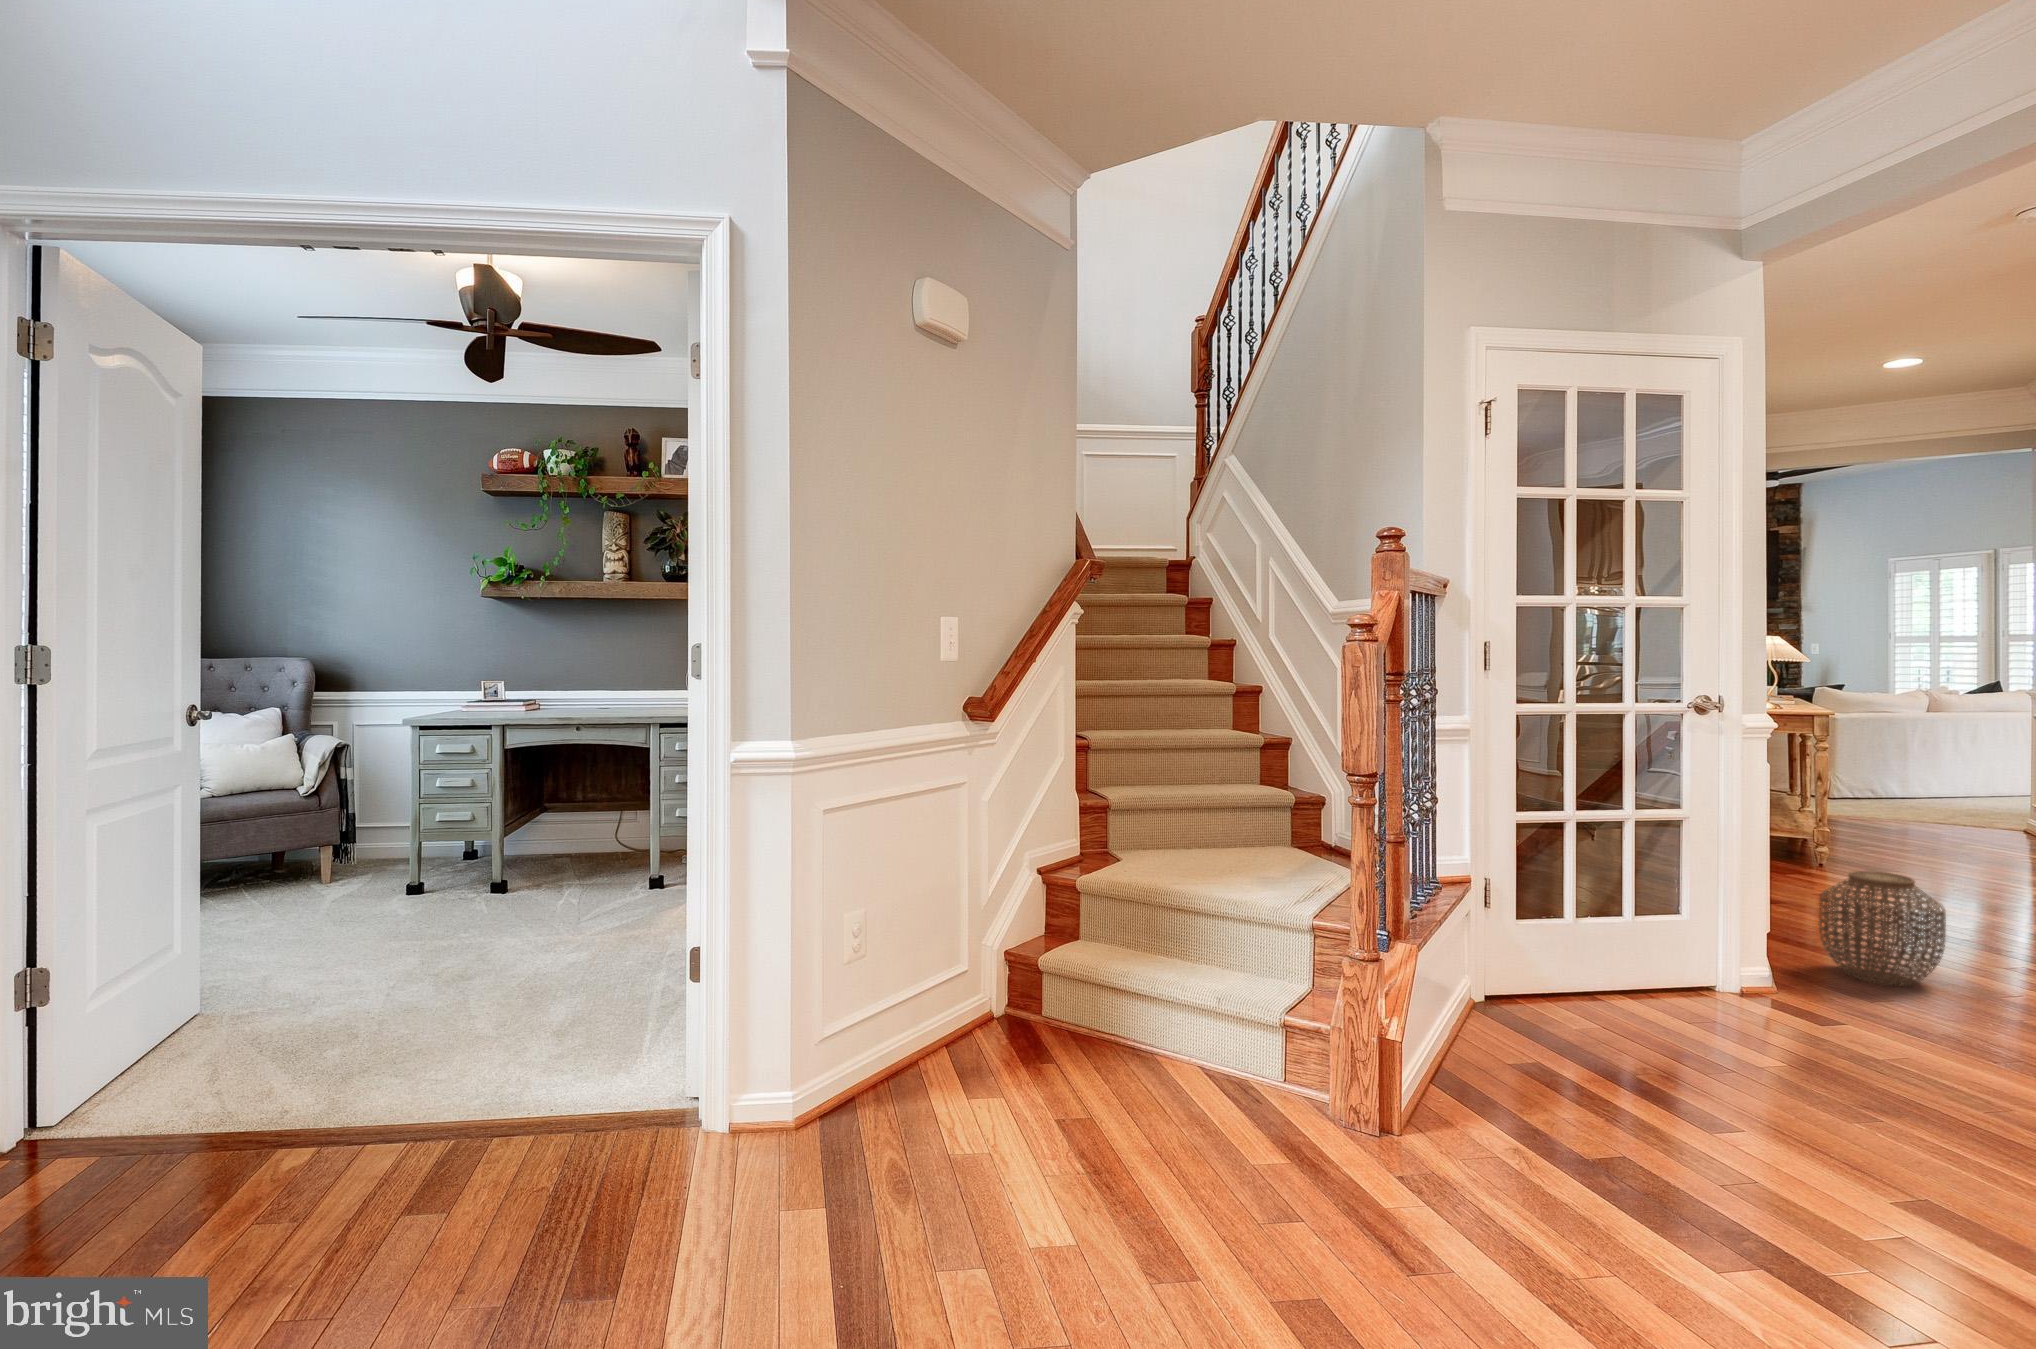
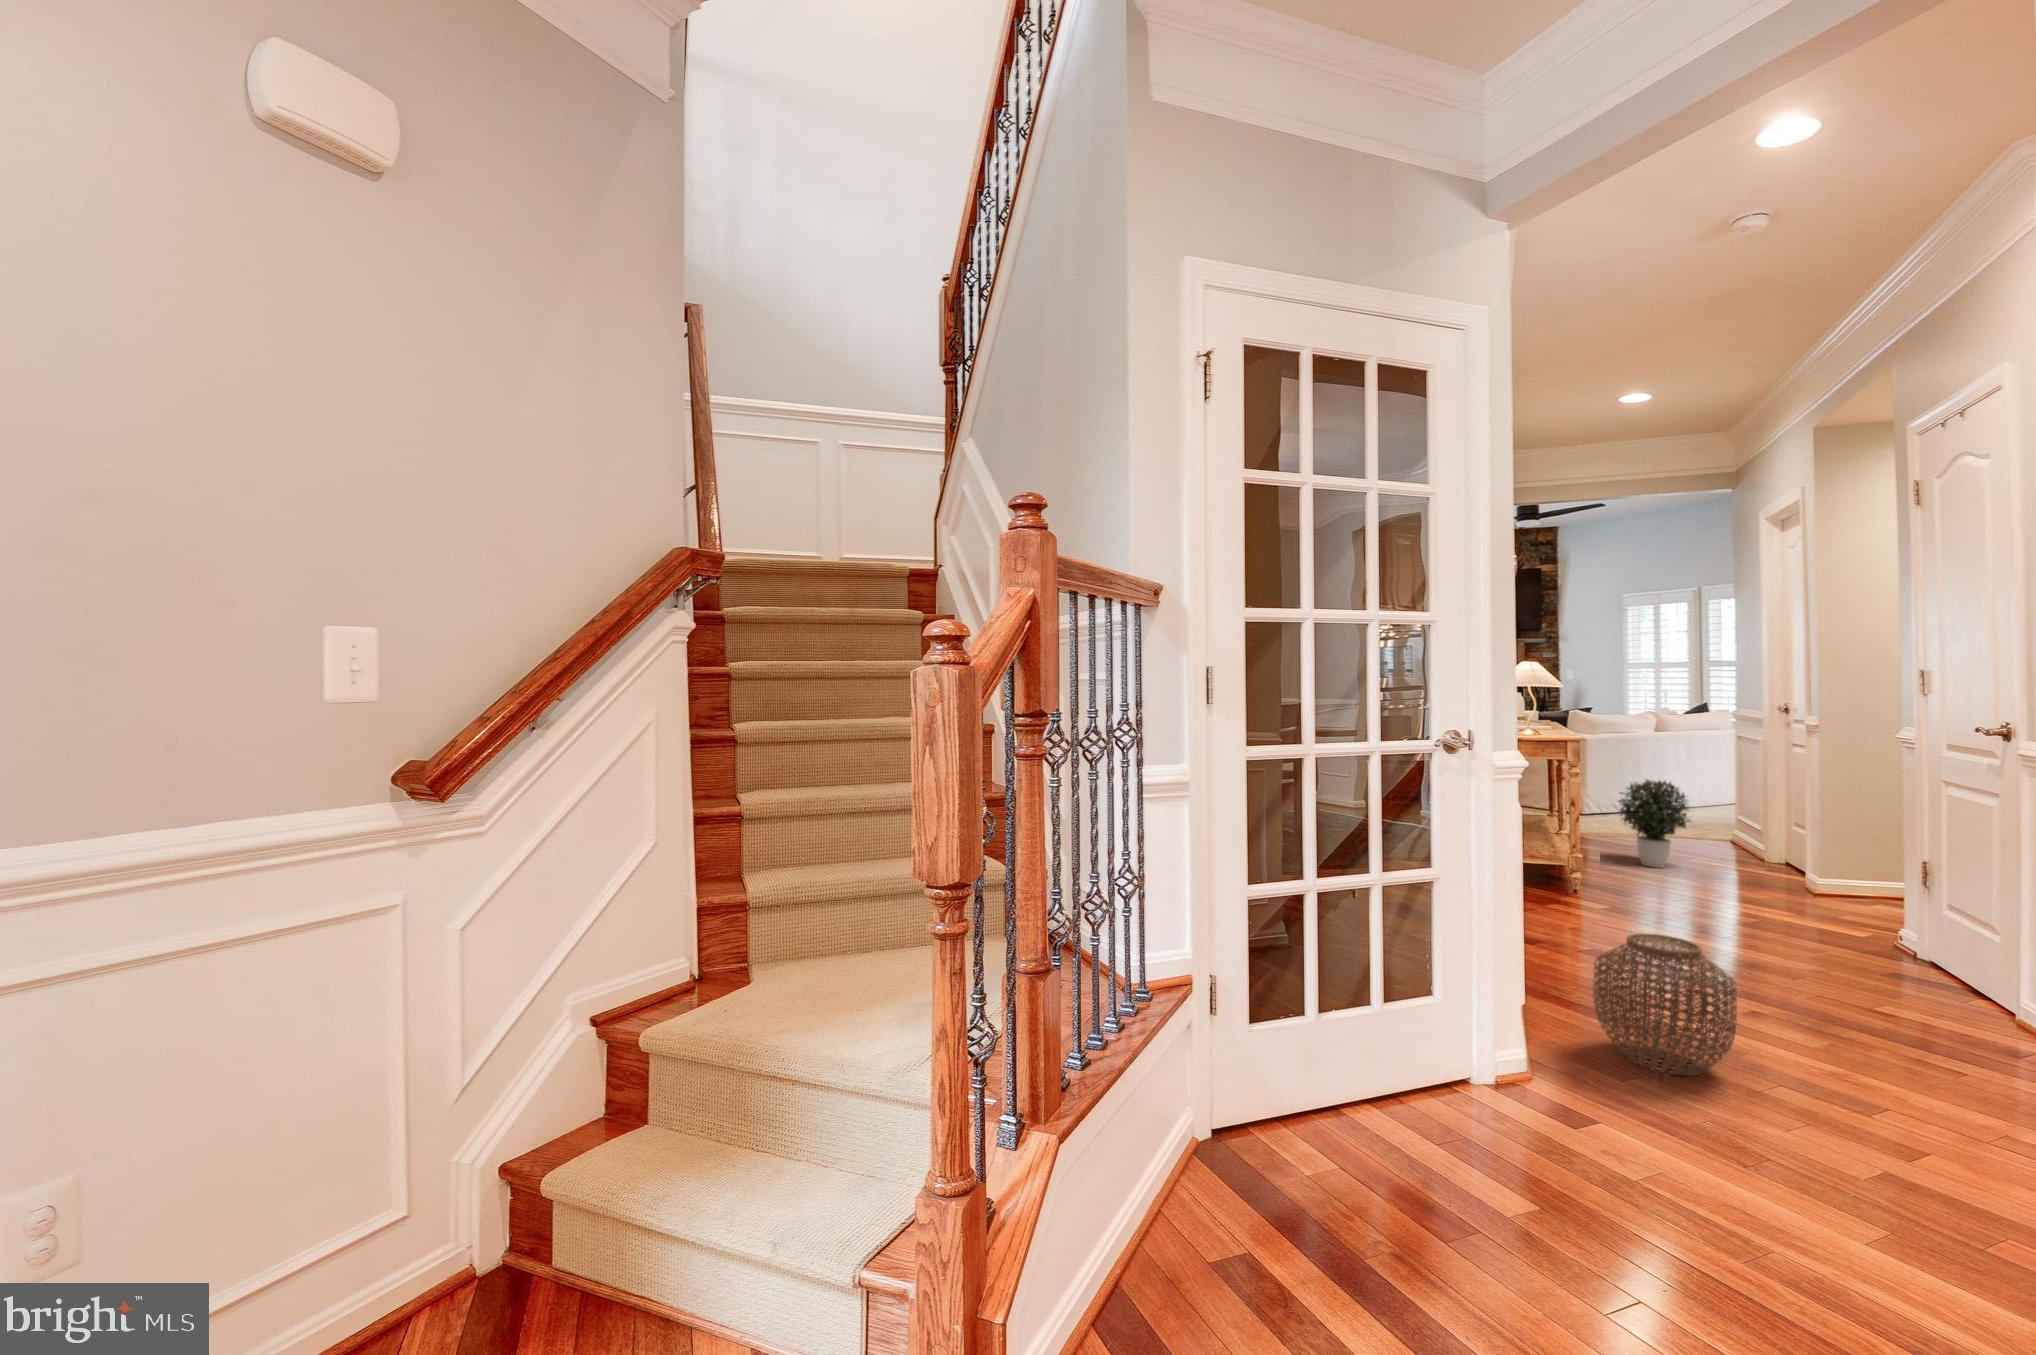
potted plant: none [1871,758,1953,849] -> present [1619,780,1690,868]

